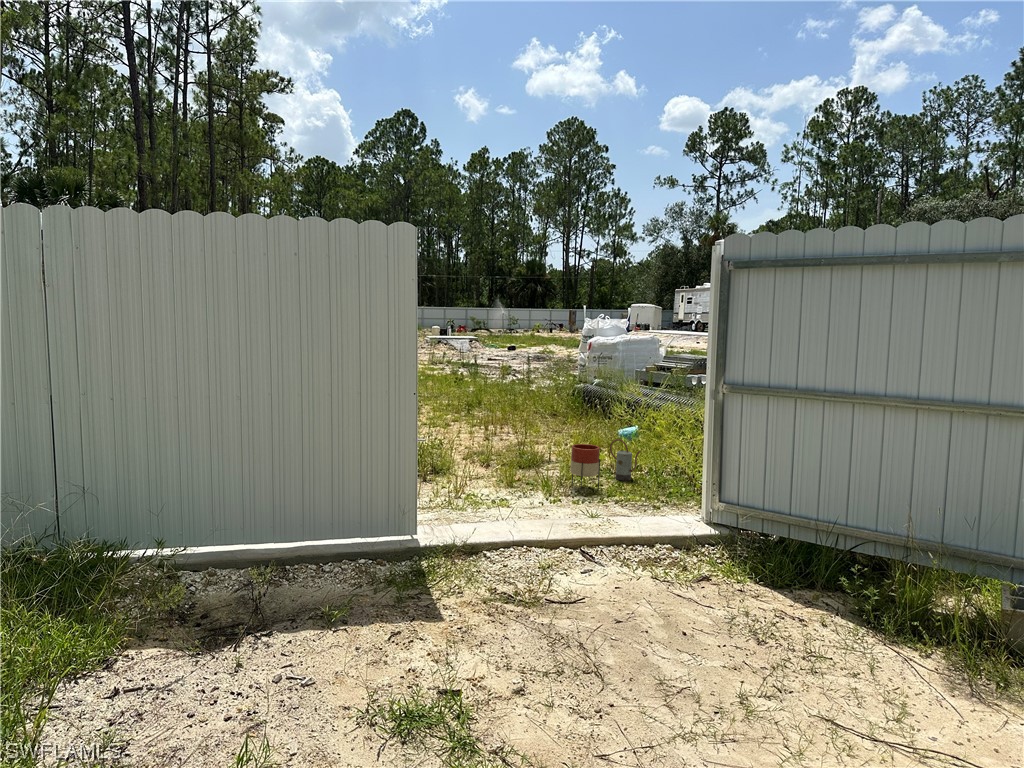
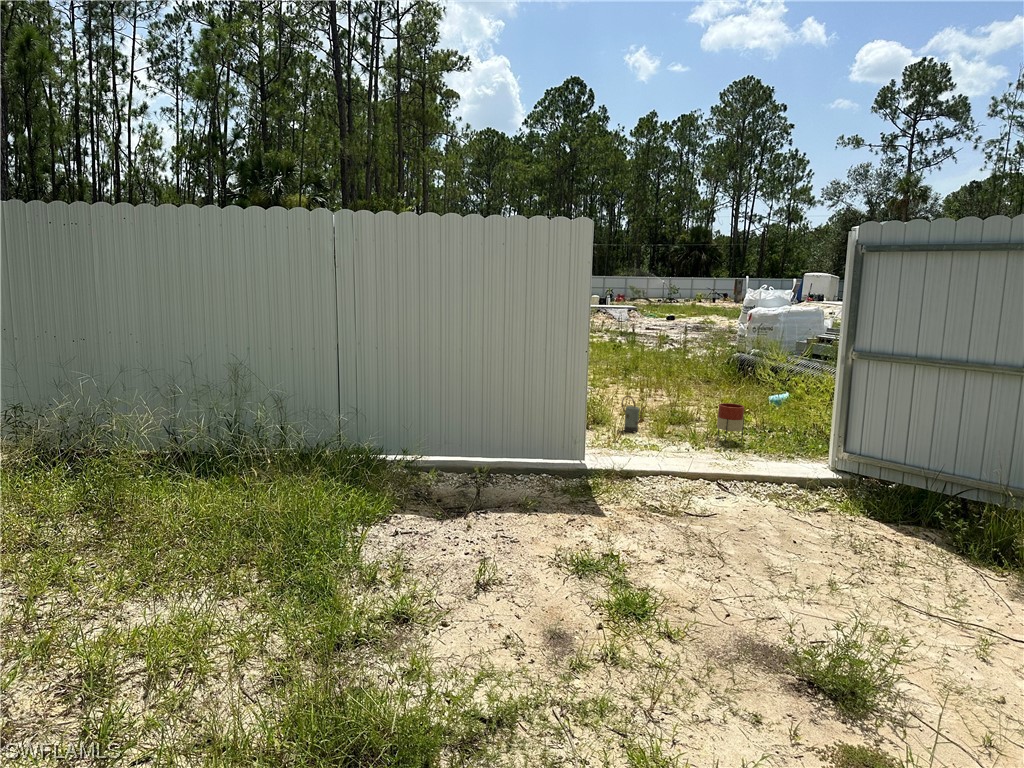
watering can: present [610,439,640,481] -> present [622,396,644,432]

